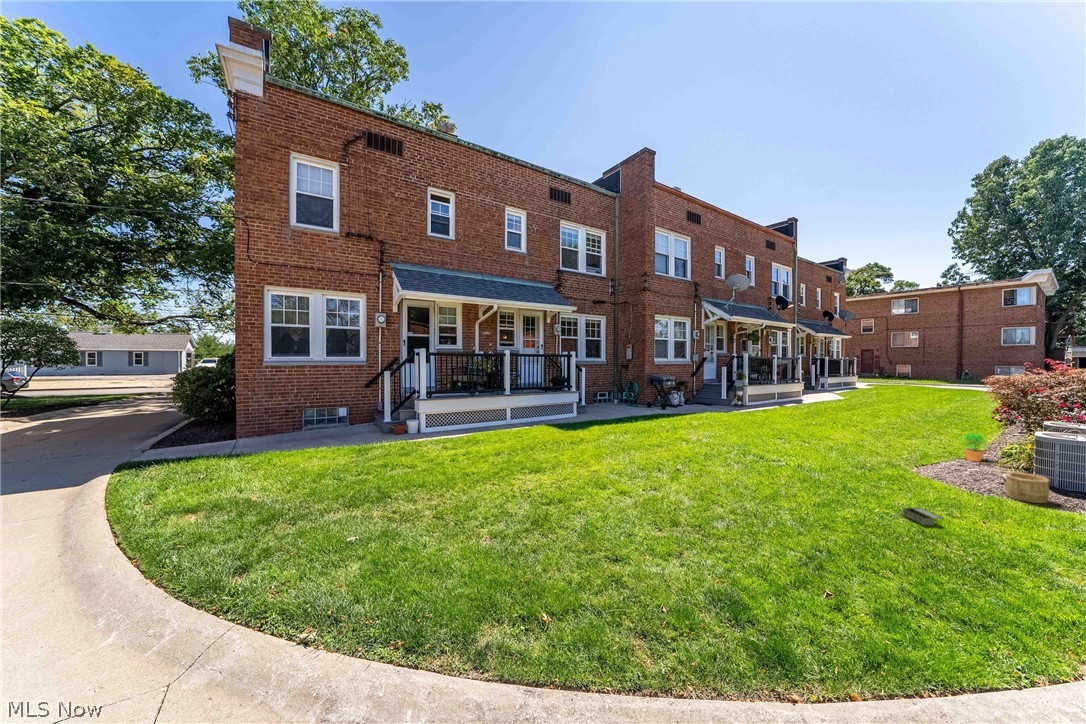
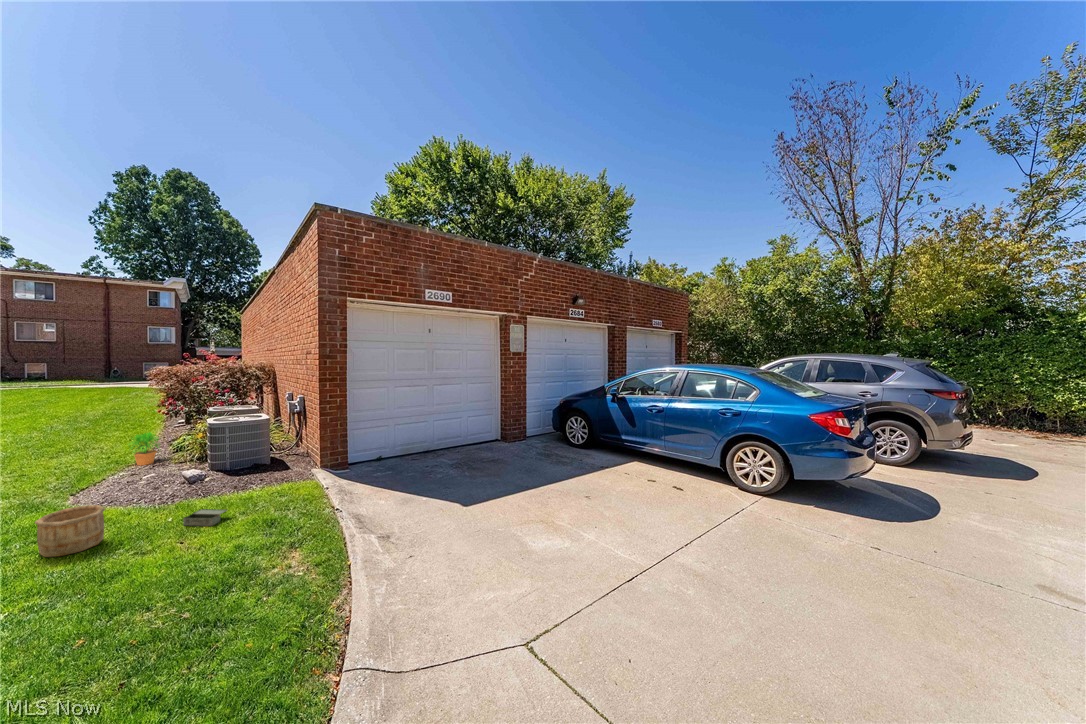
wooden bucket: present [1005,473,1050,503] -> present [35,505,105,557]
toolbox: present [903,508,943,525] -> present [183,509,228,526]

